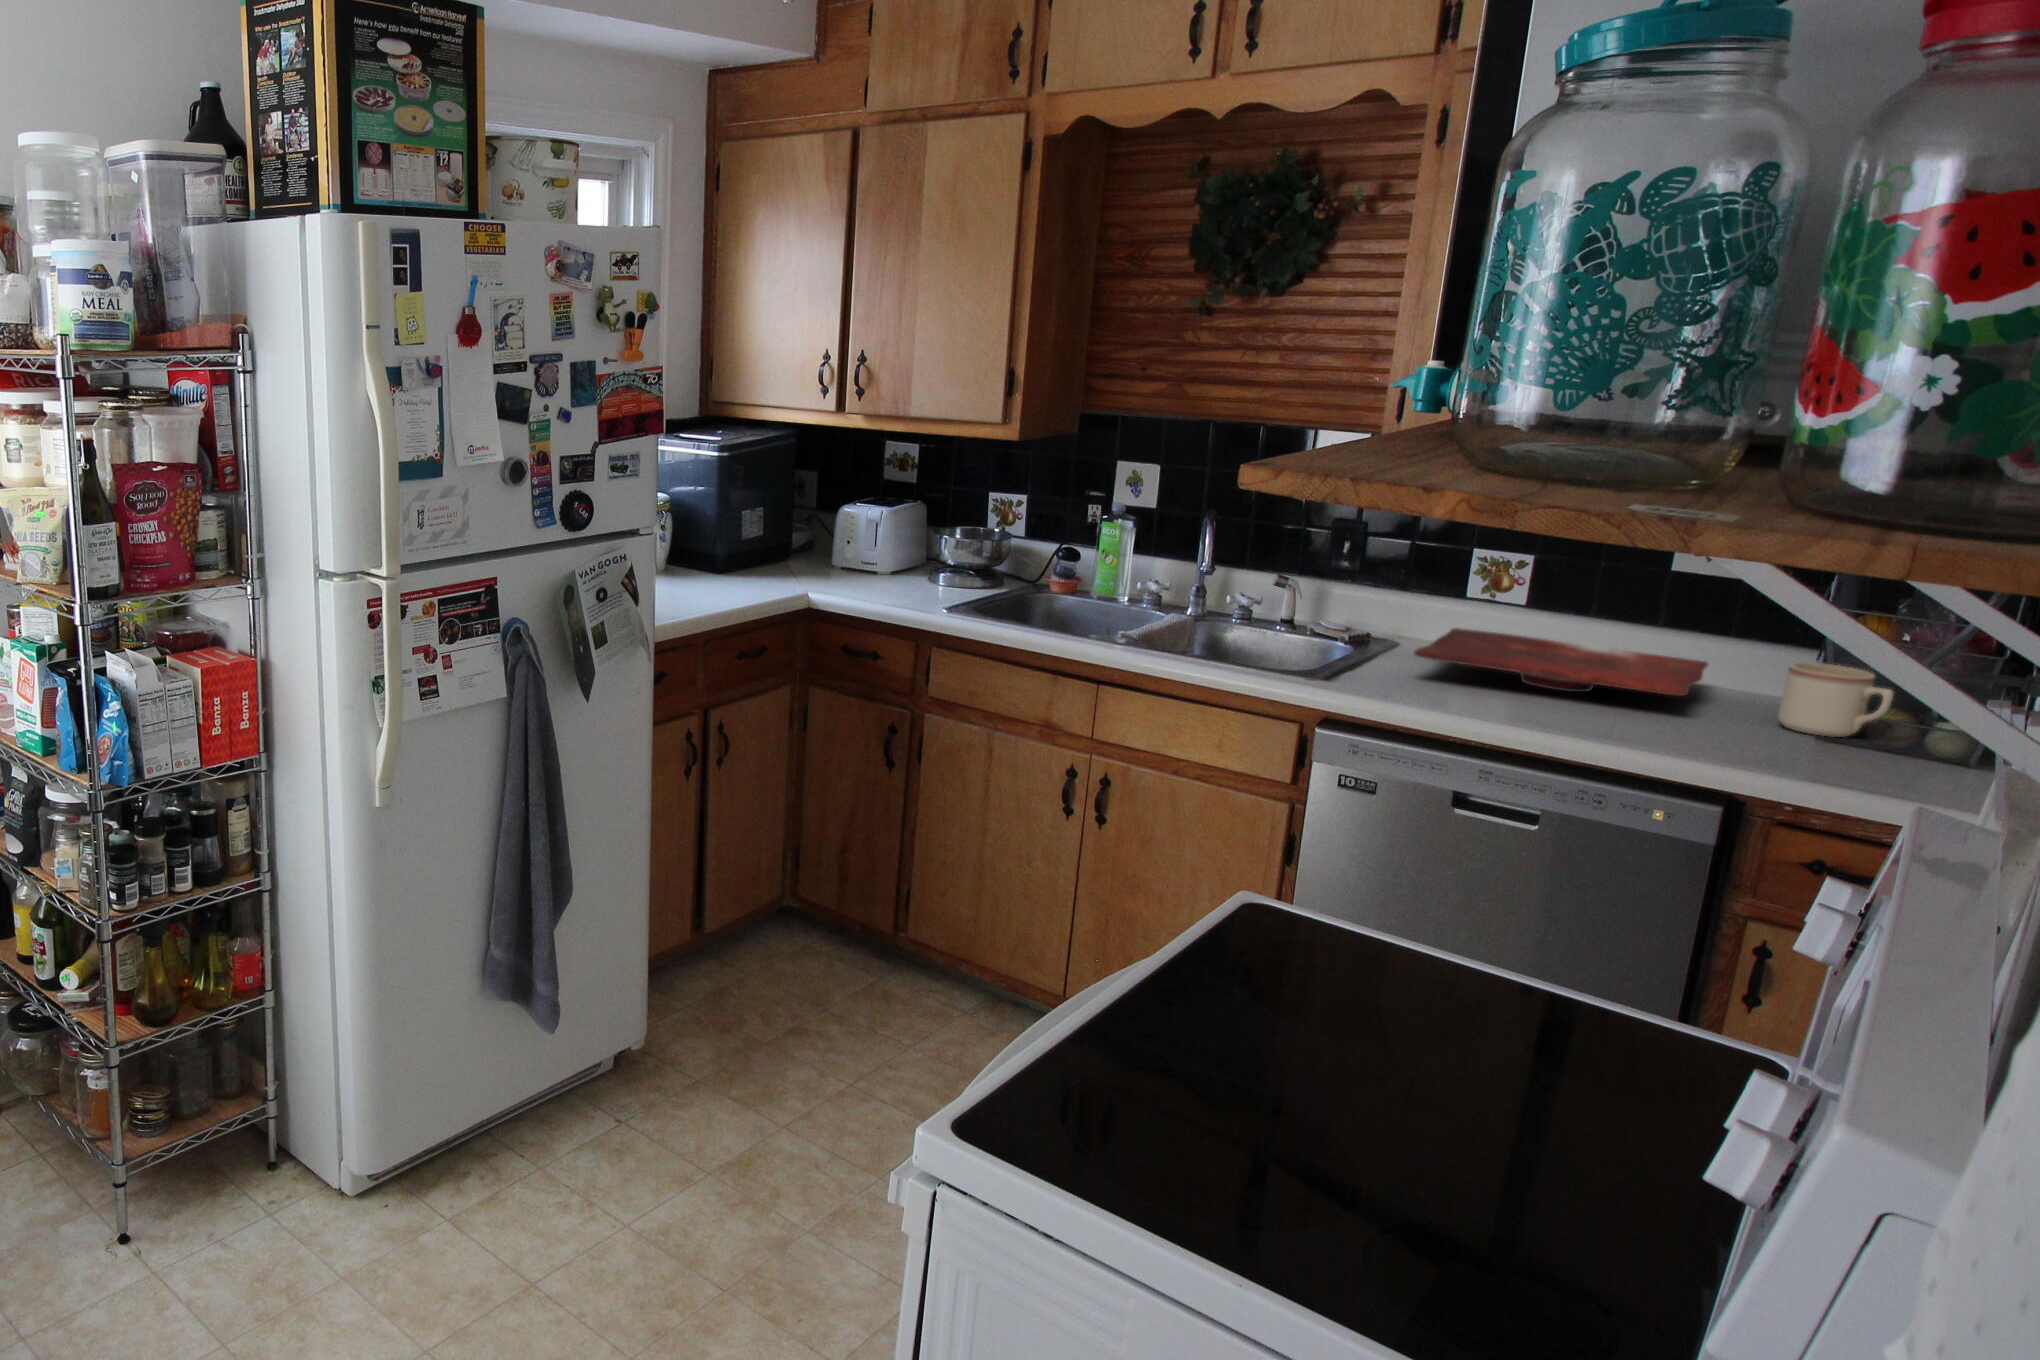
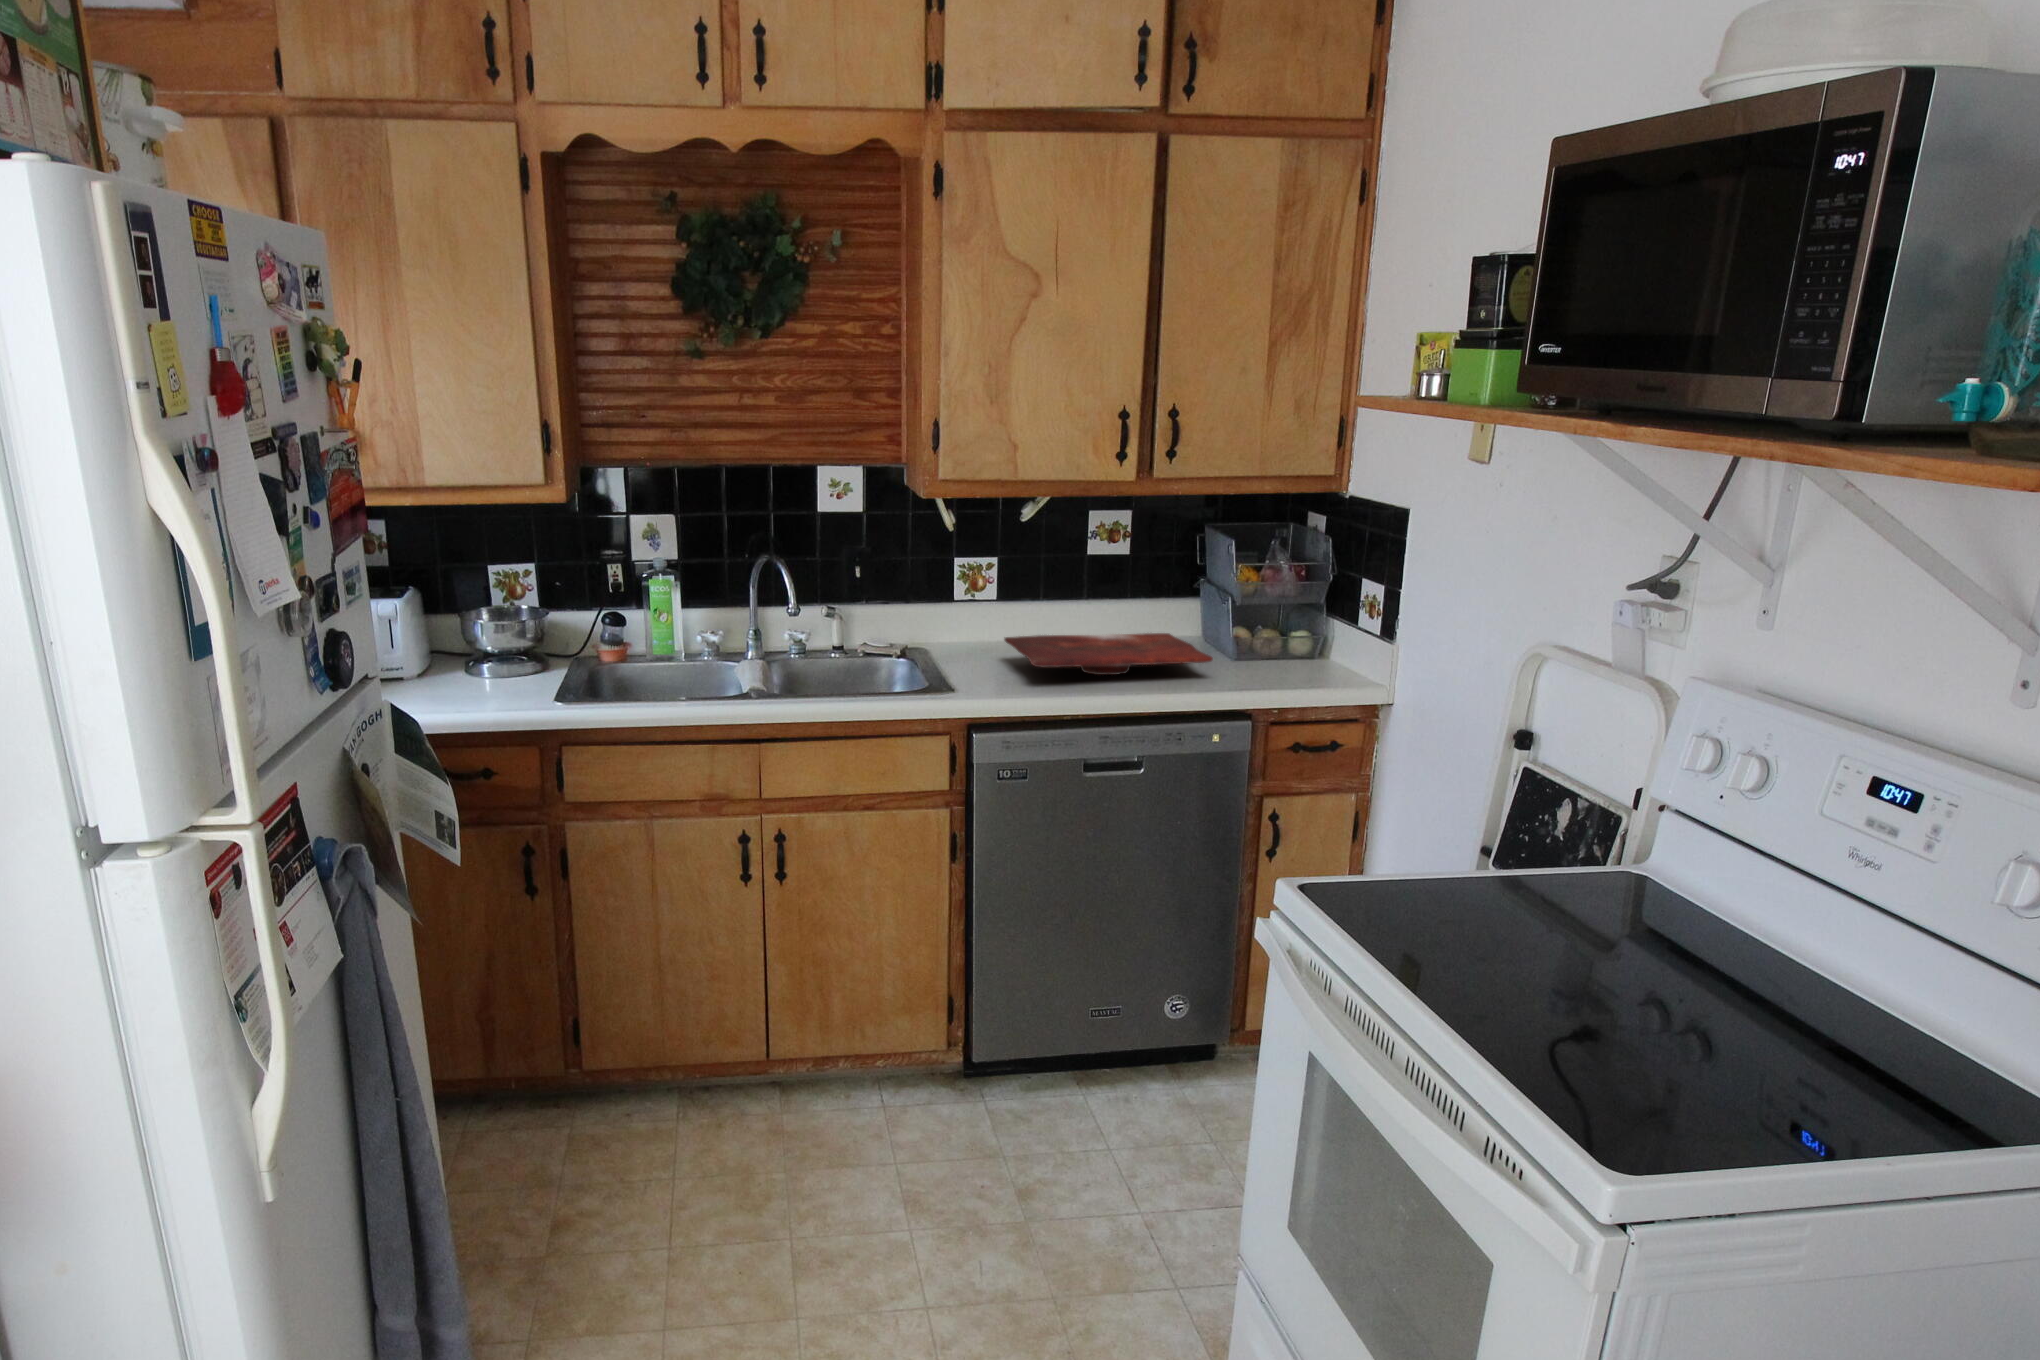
mug: present [1778,662,1893,737] -> none [1247,621,1311,673]

